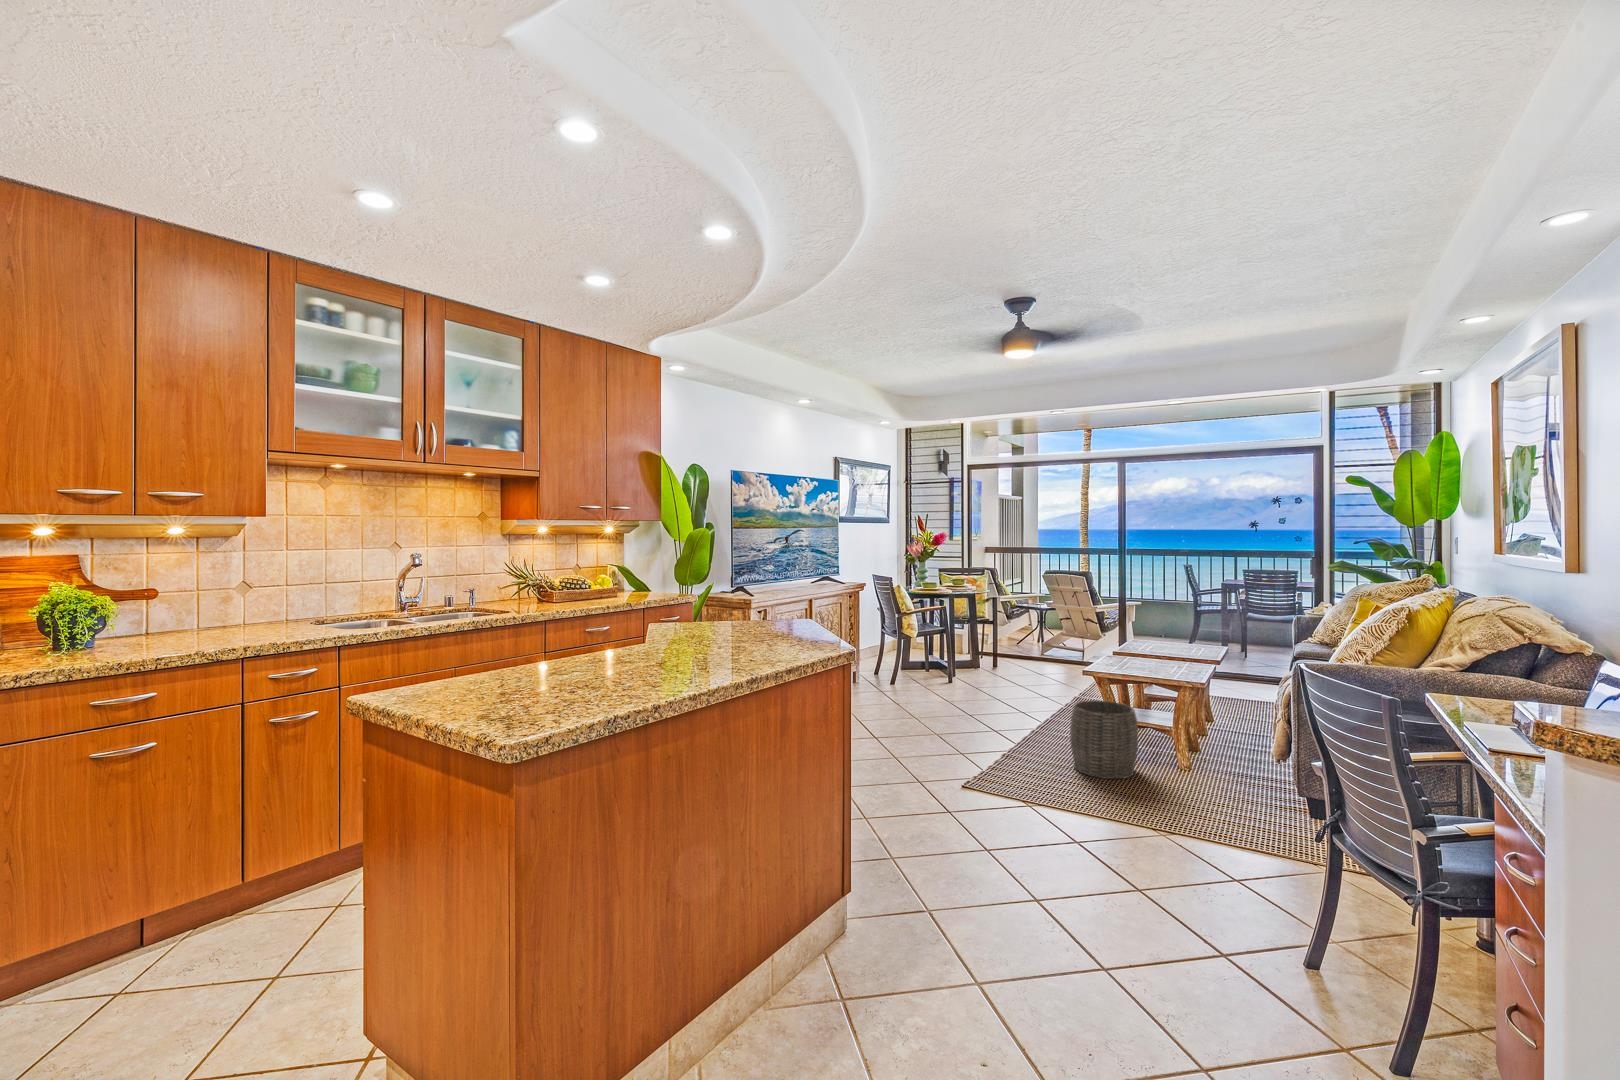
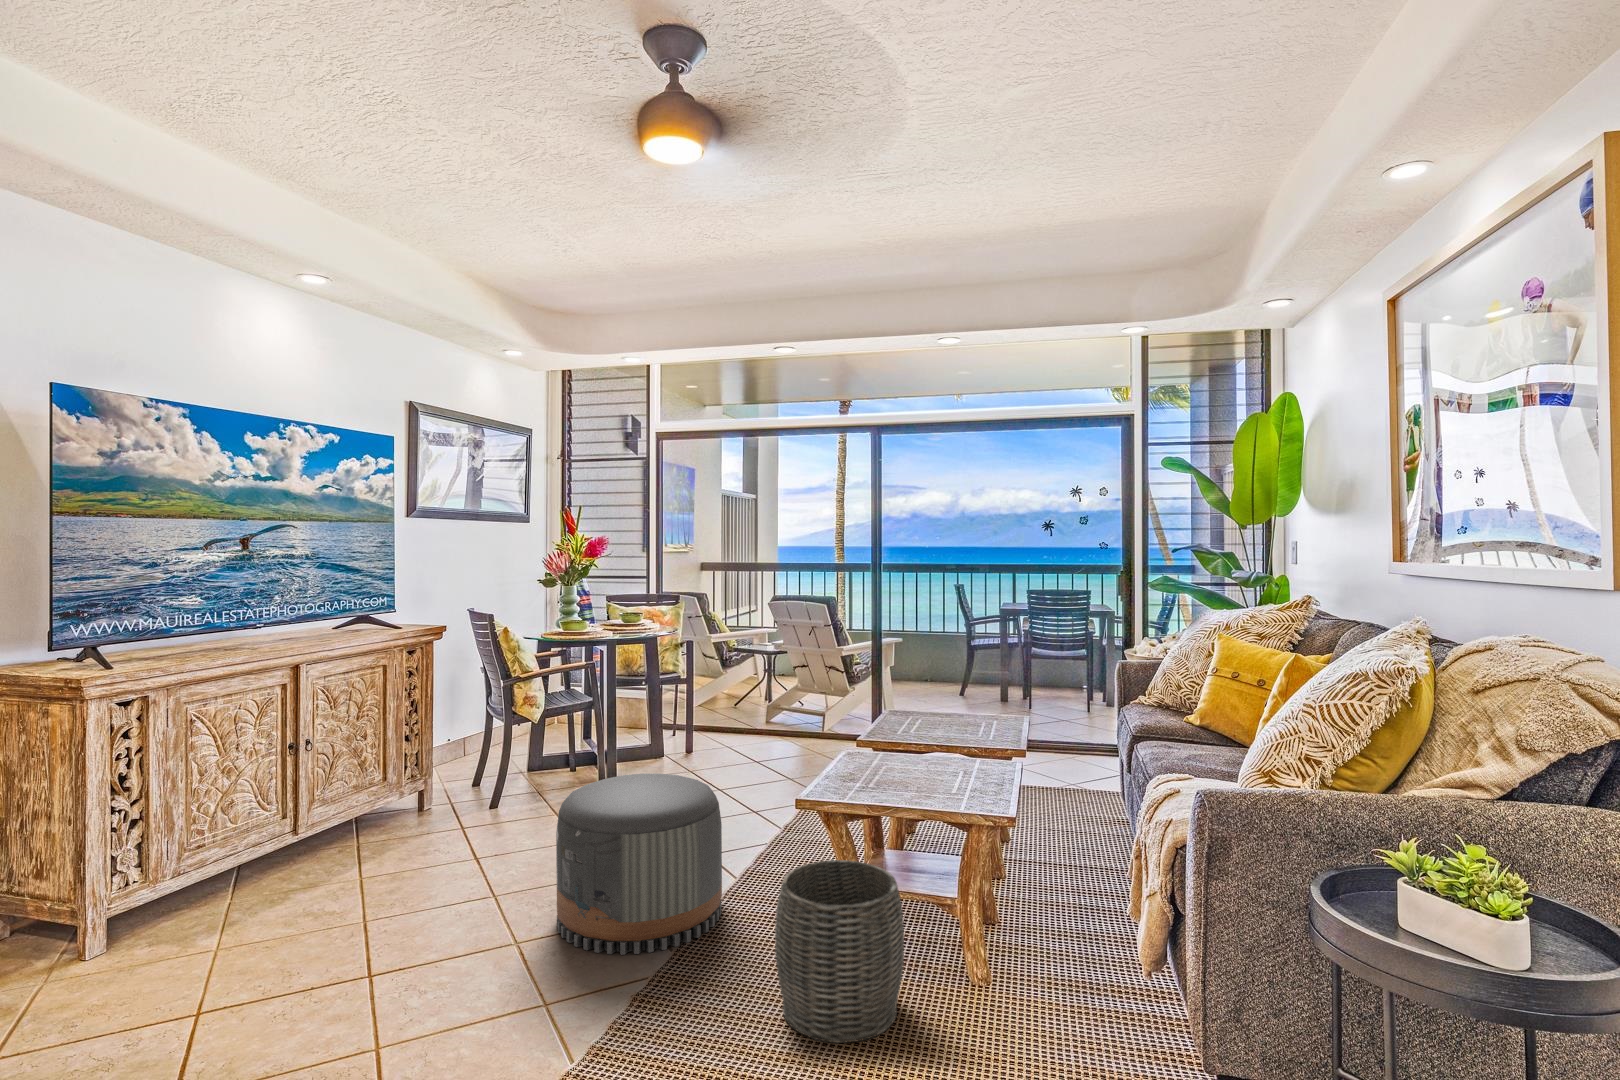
pouf: none [949,661,1035,743] -> present [556,773,722,955]

